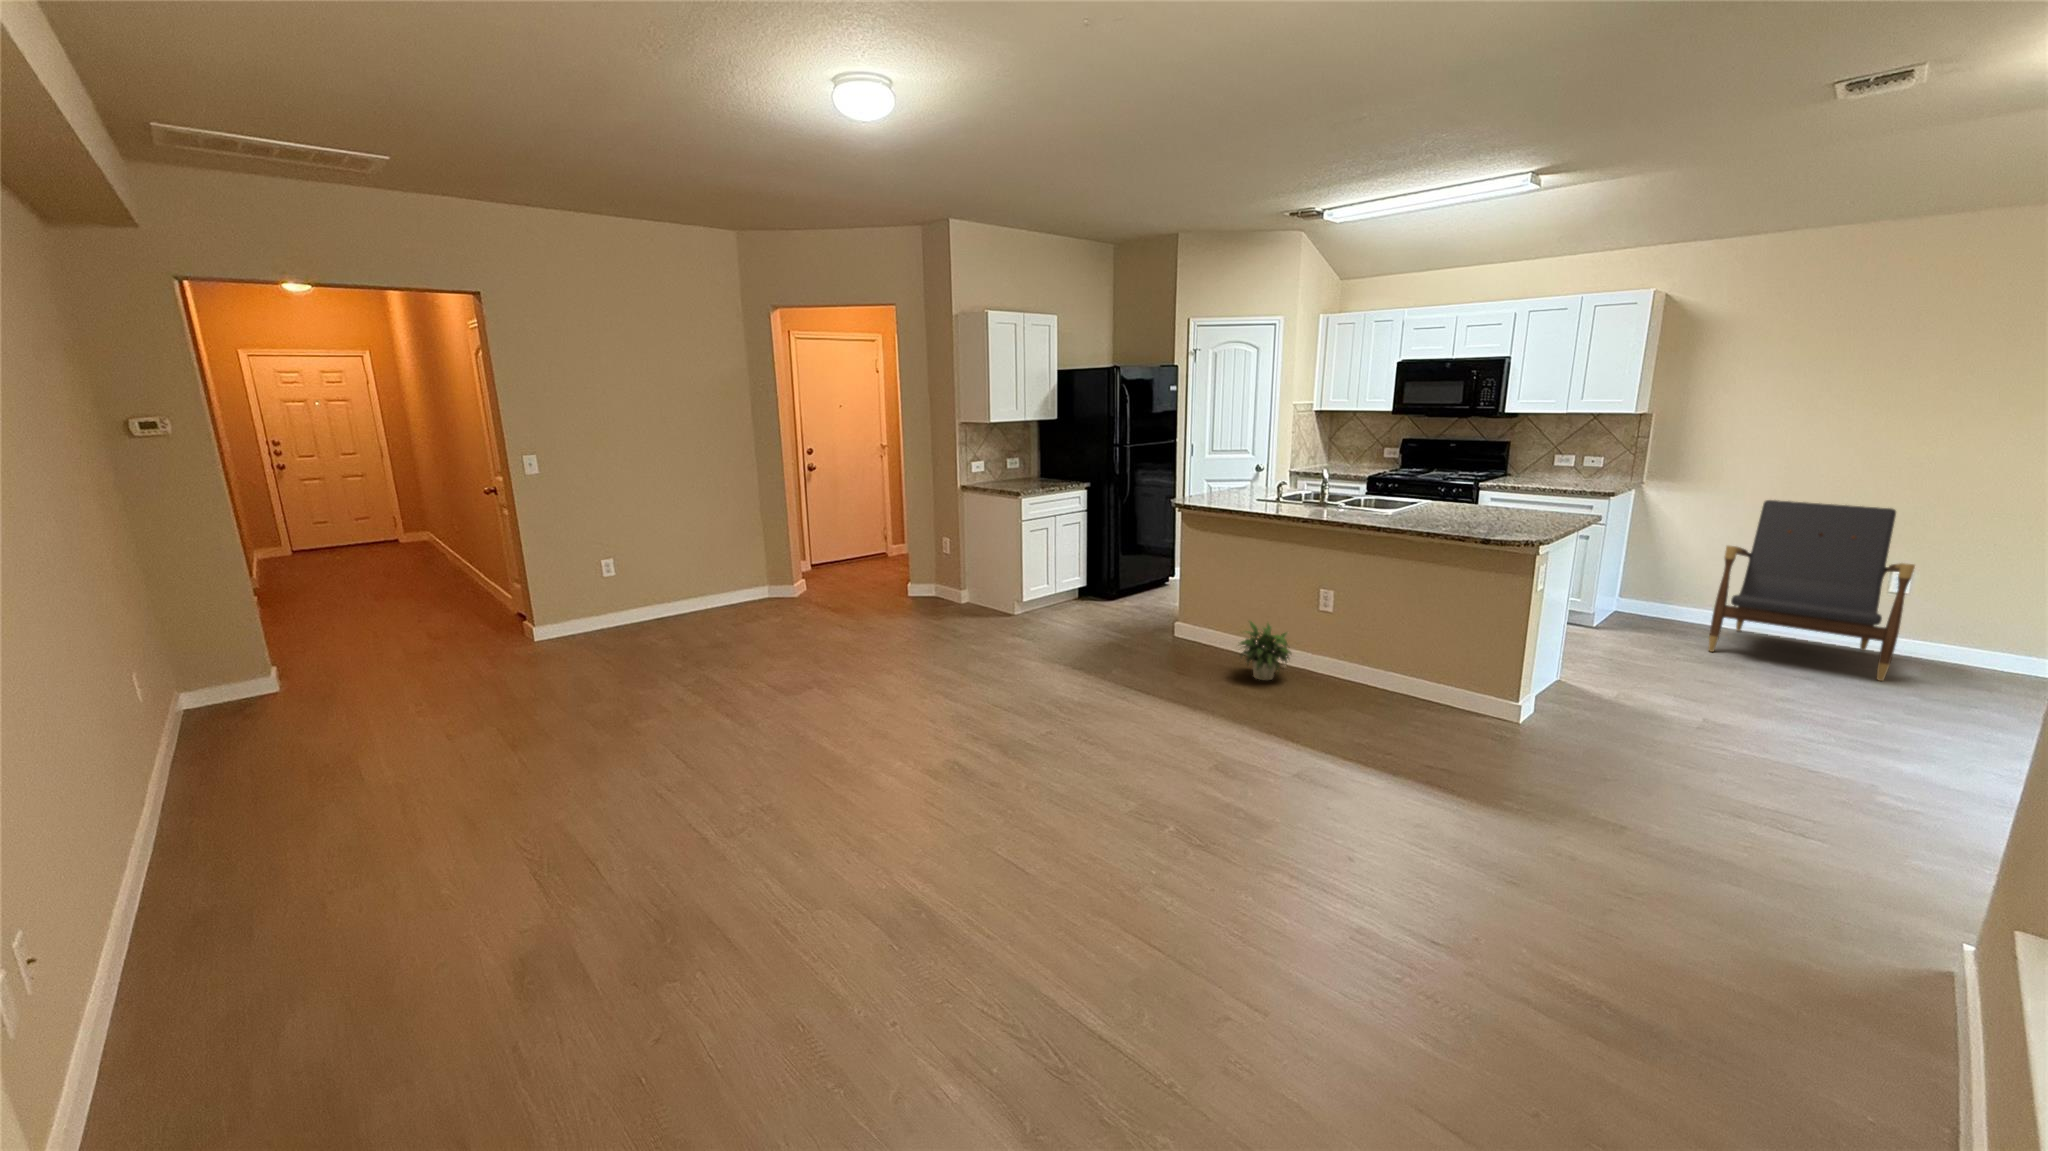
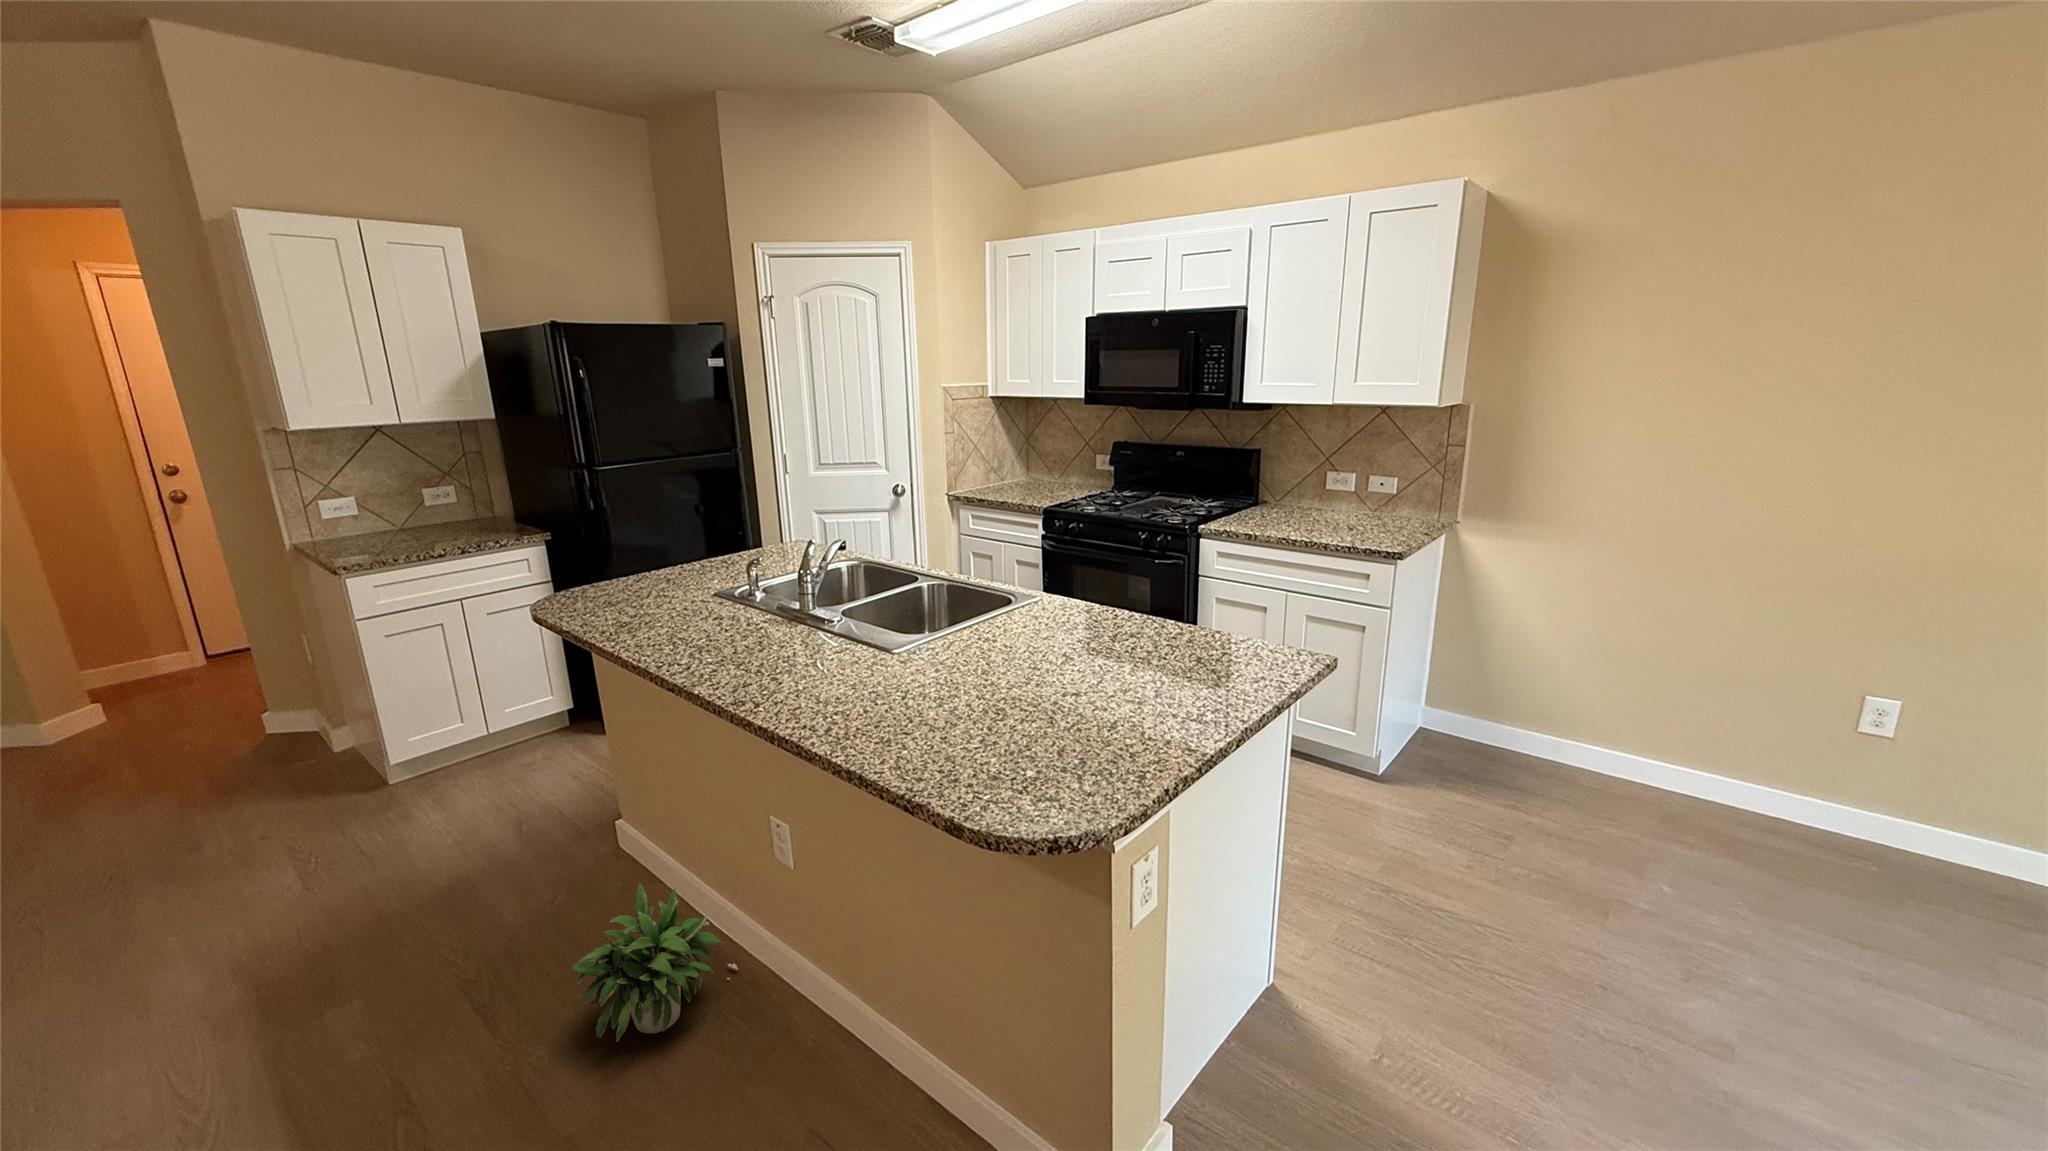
lounge chair: present [1709,500,1915,681] -> none [1559,561,1941,942]

